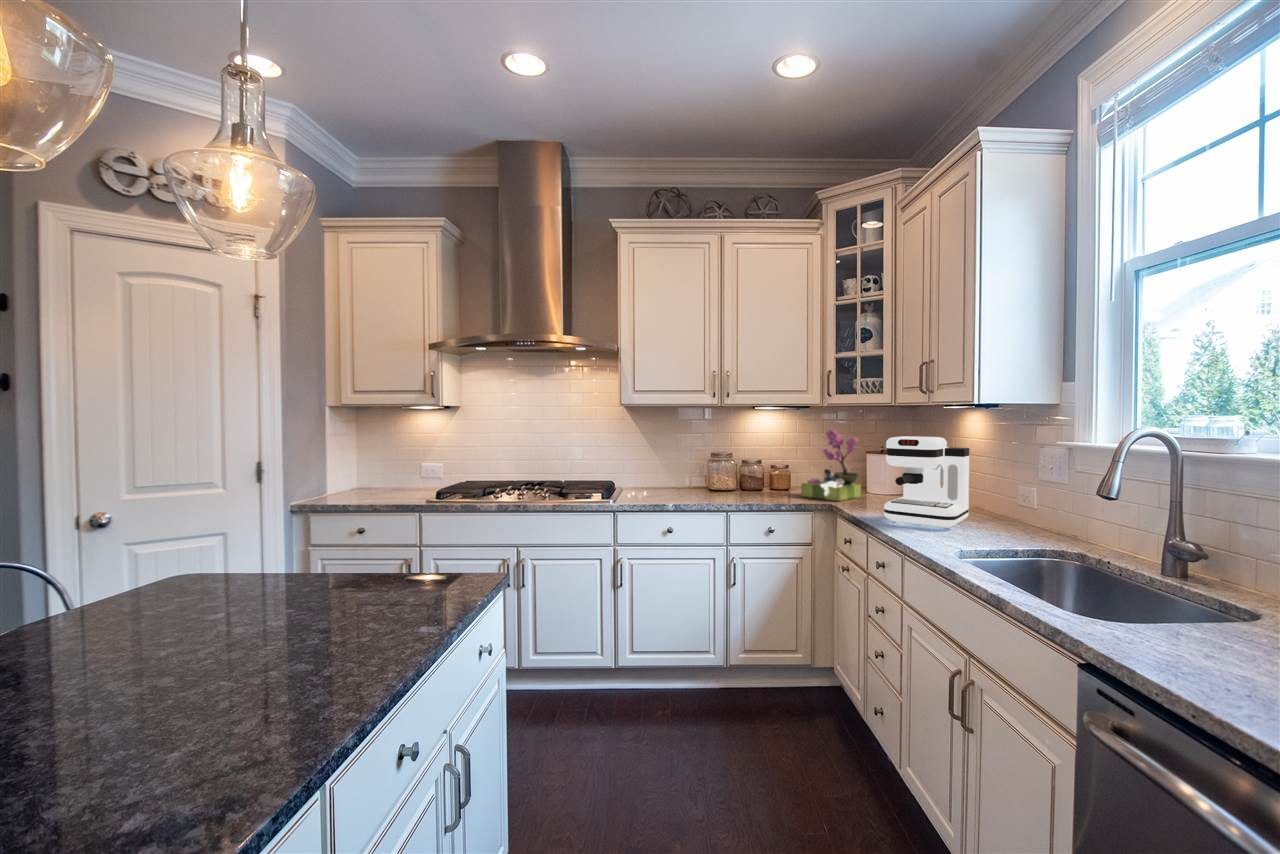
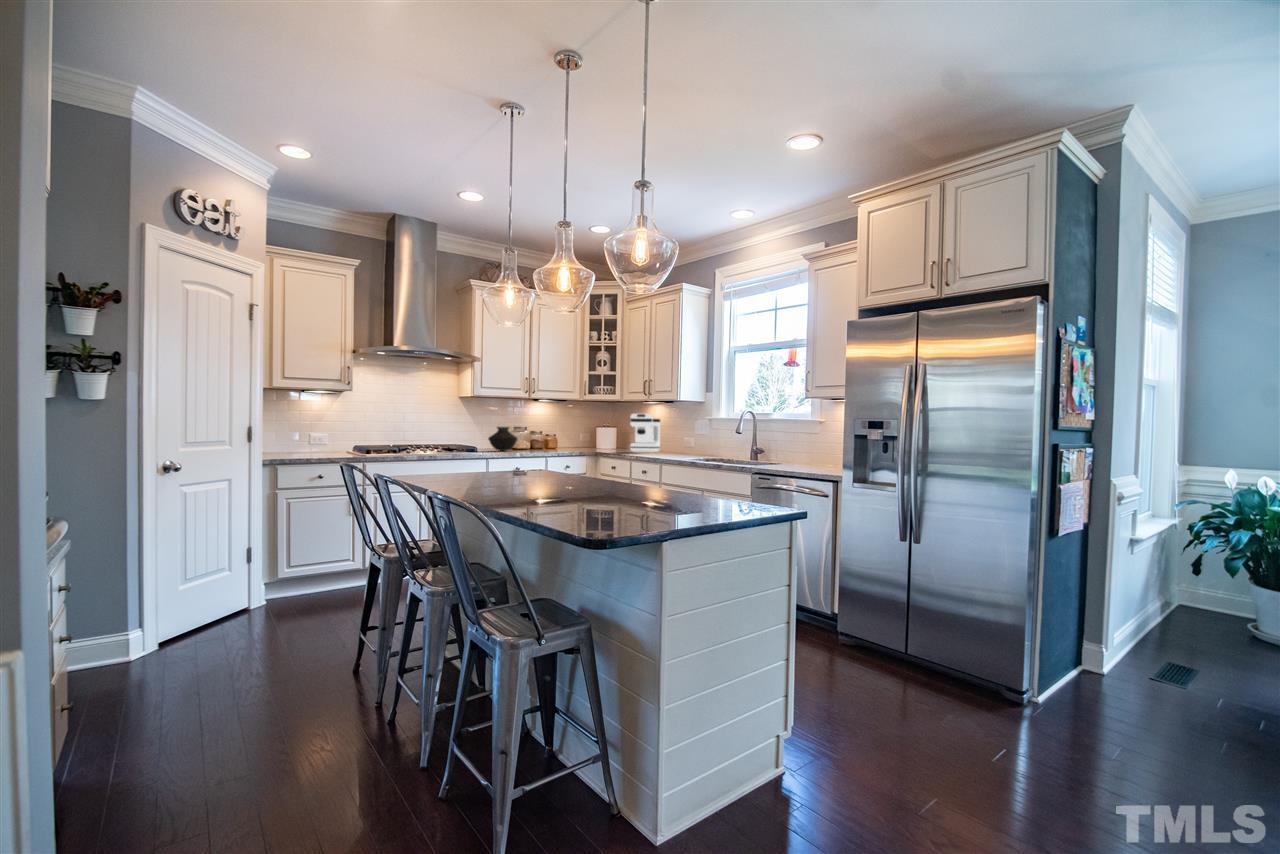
flower arrangement: present [801,429,861,501] -> none [575,412,603,450]
vase: none [657,452,702,491] -> present [488,427,518,451]

